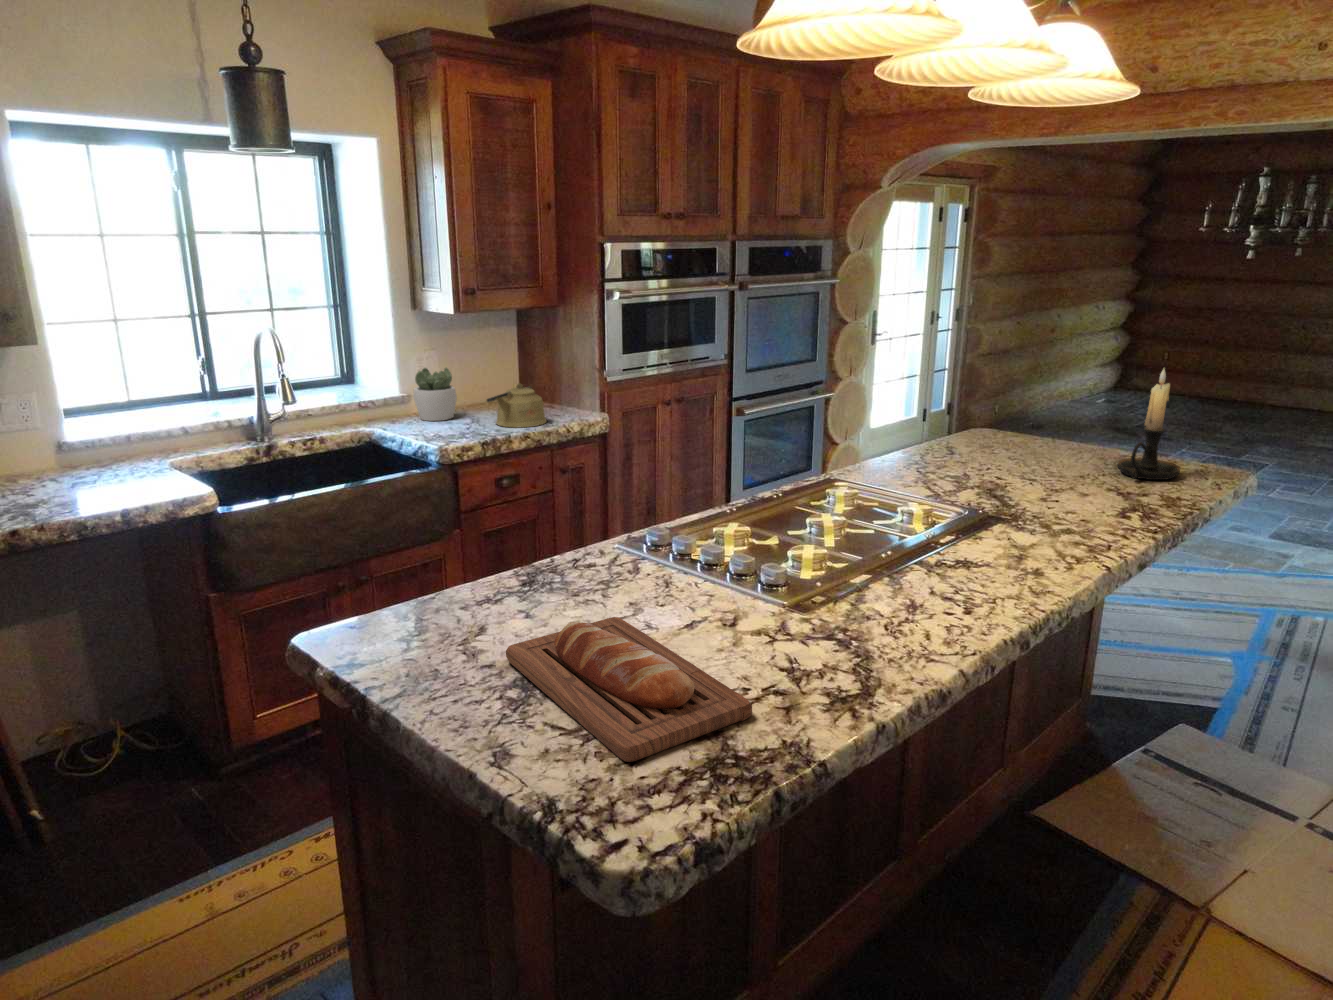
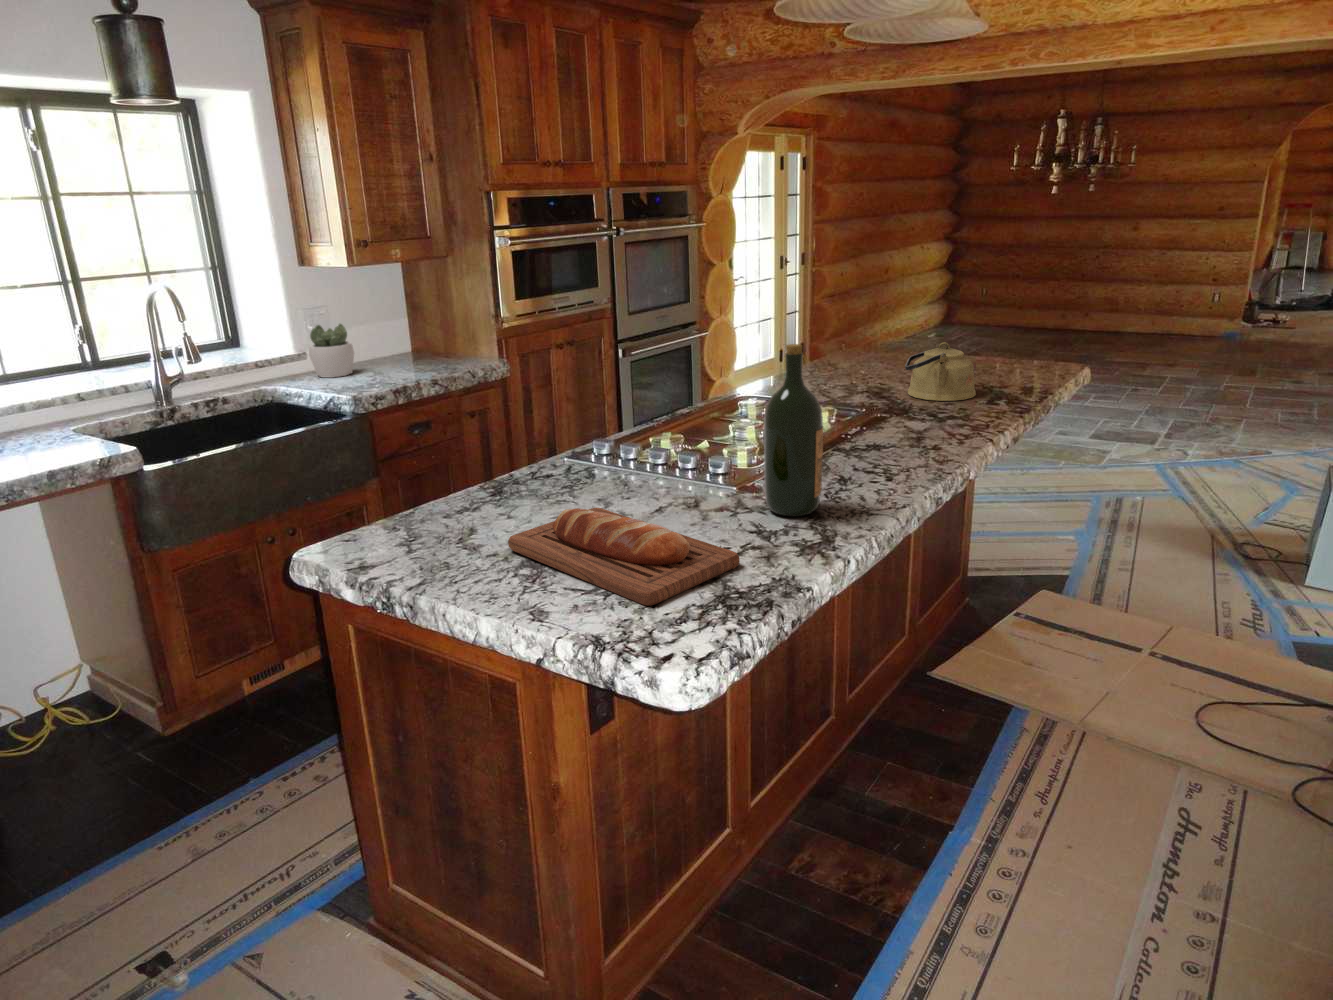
candle holder: present [1117,369,1180,480] -> none [979,276,1030,376]
kettle: present [487,383,546,428] -> present [905,342,976,401]
wine bottle: none [810,454,880,653] -> present [764,344,823,516]

